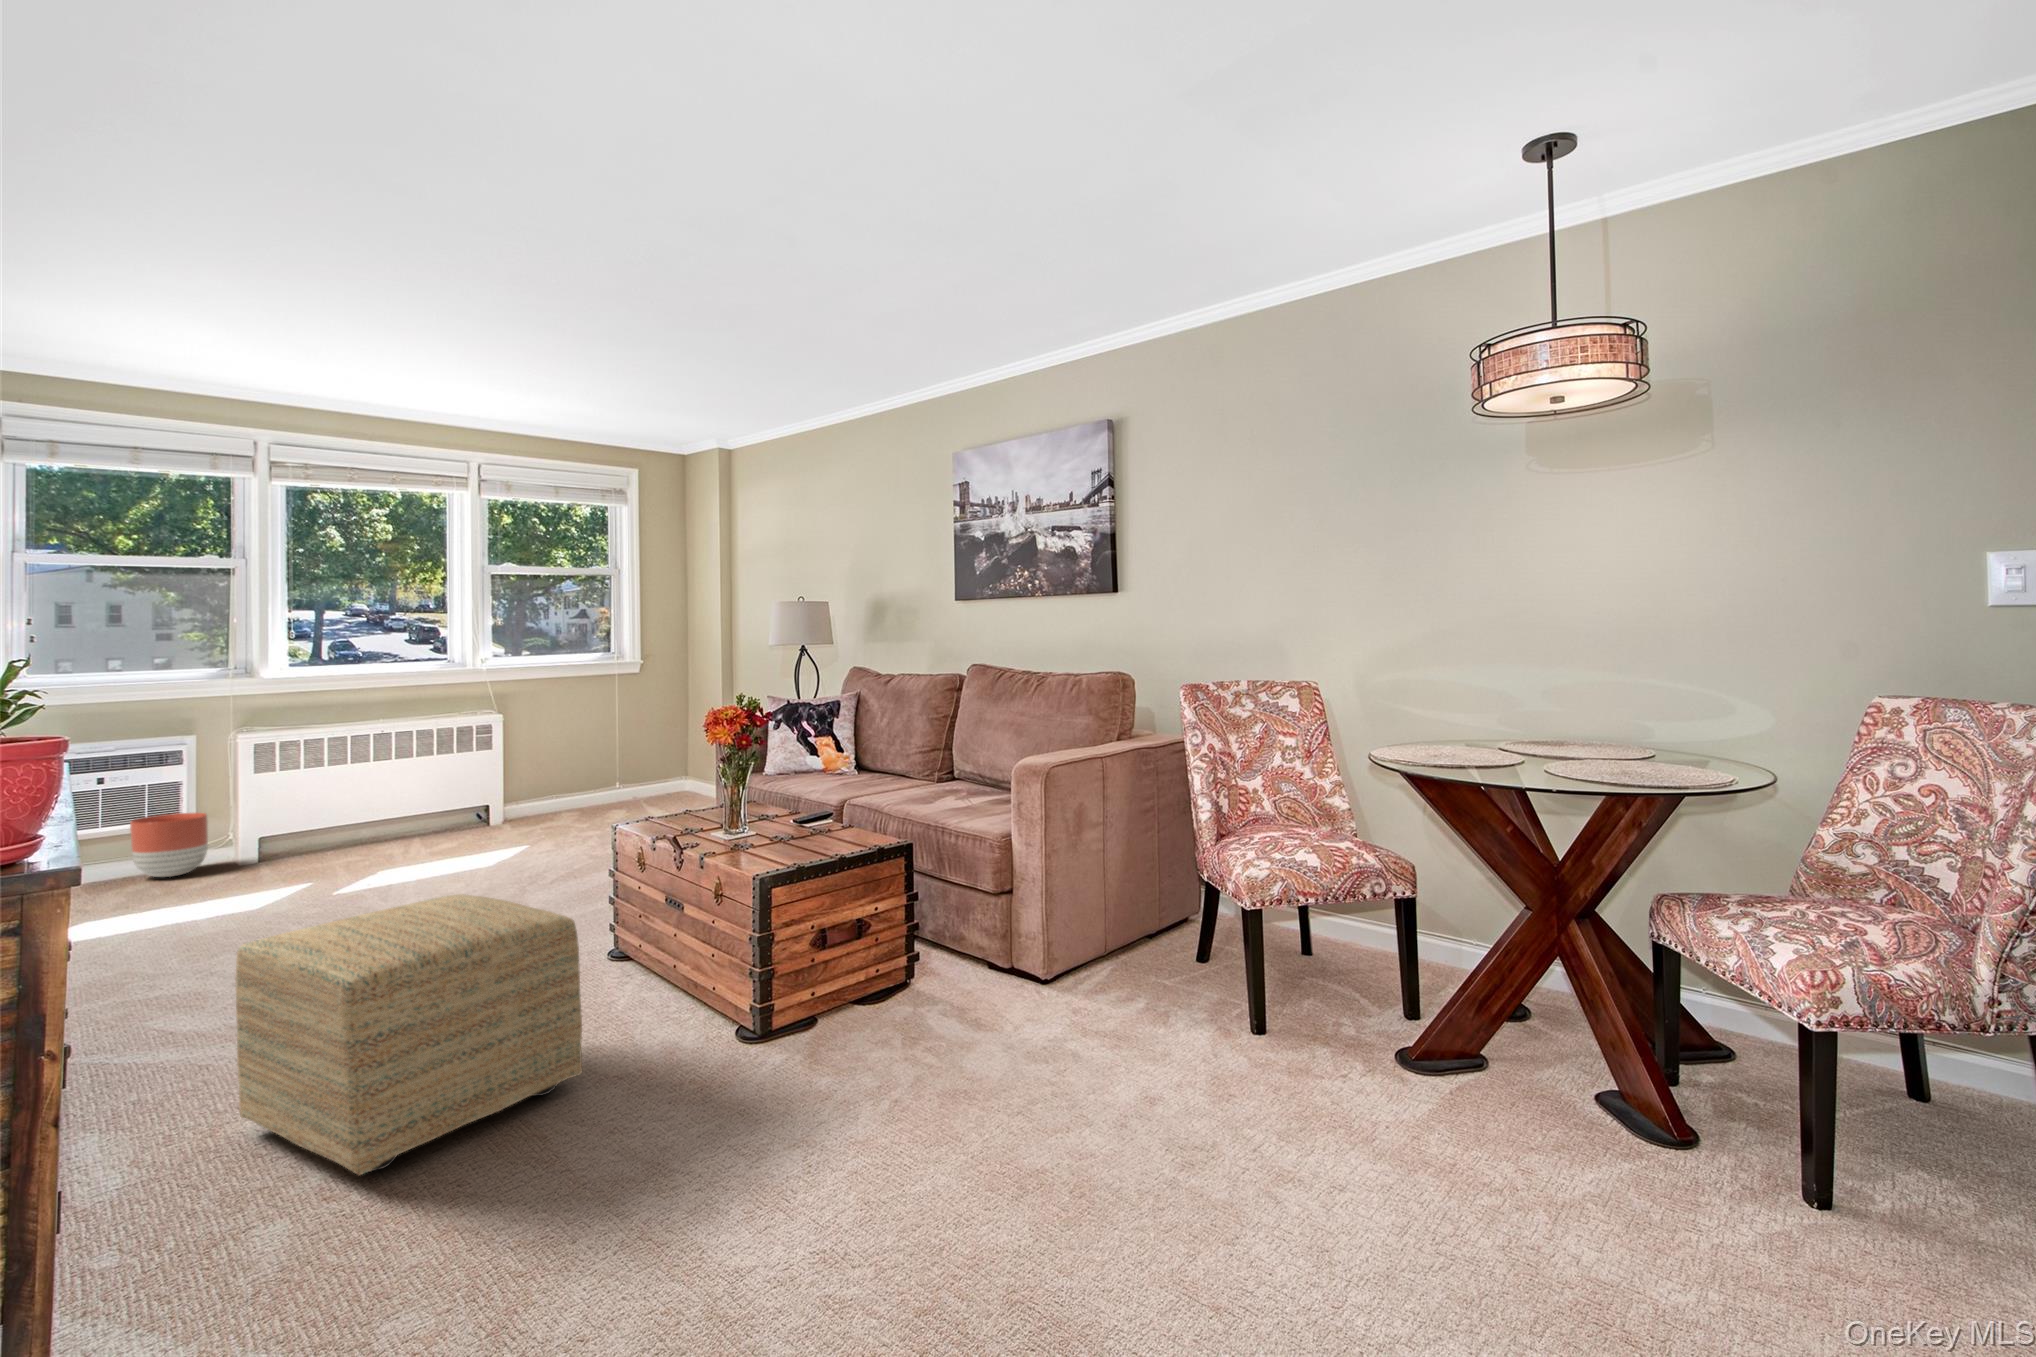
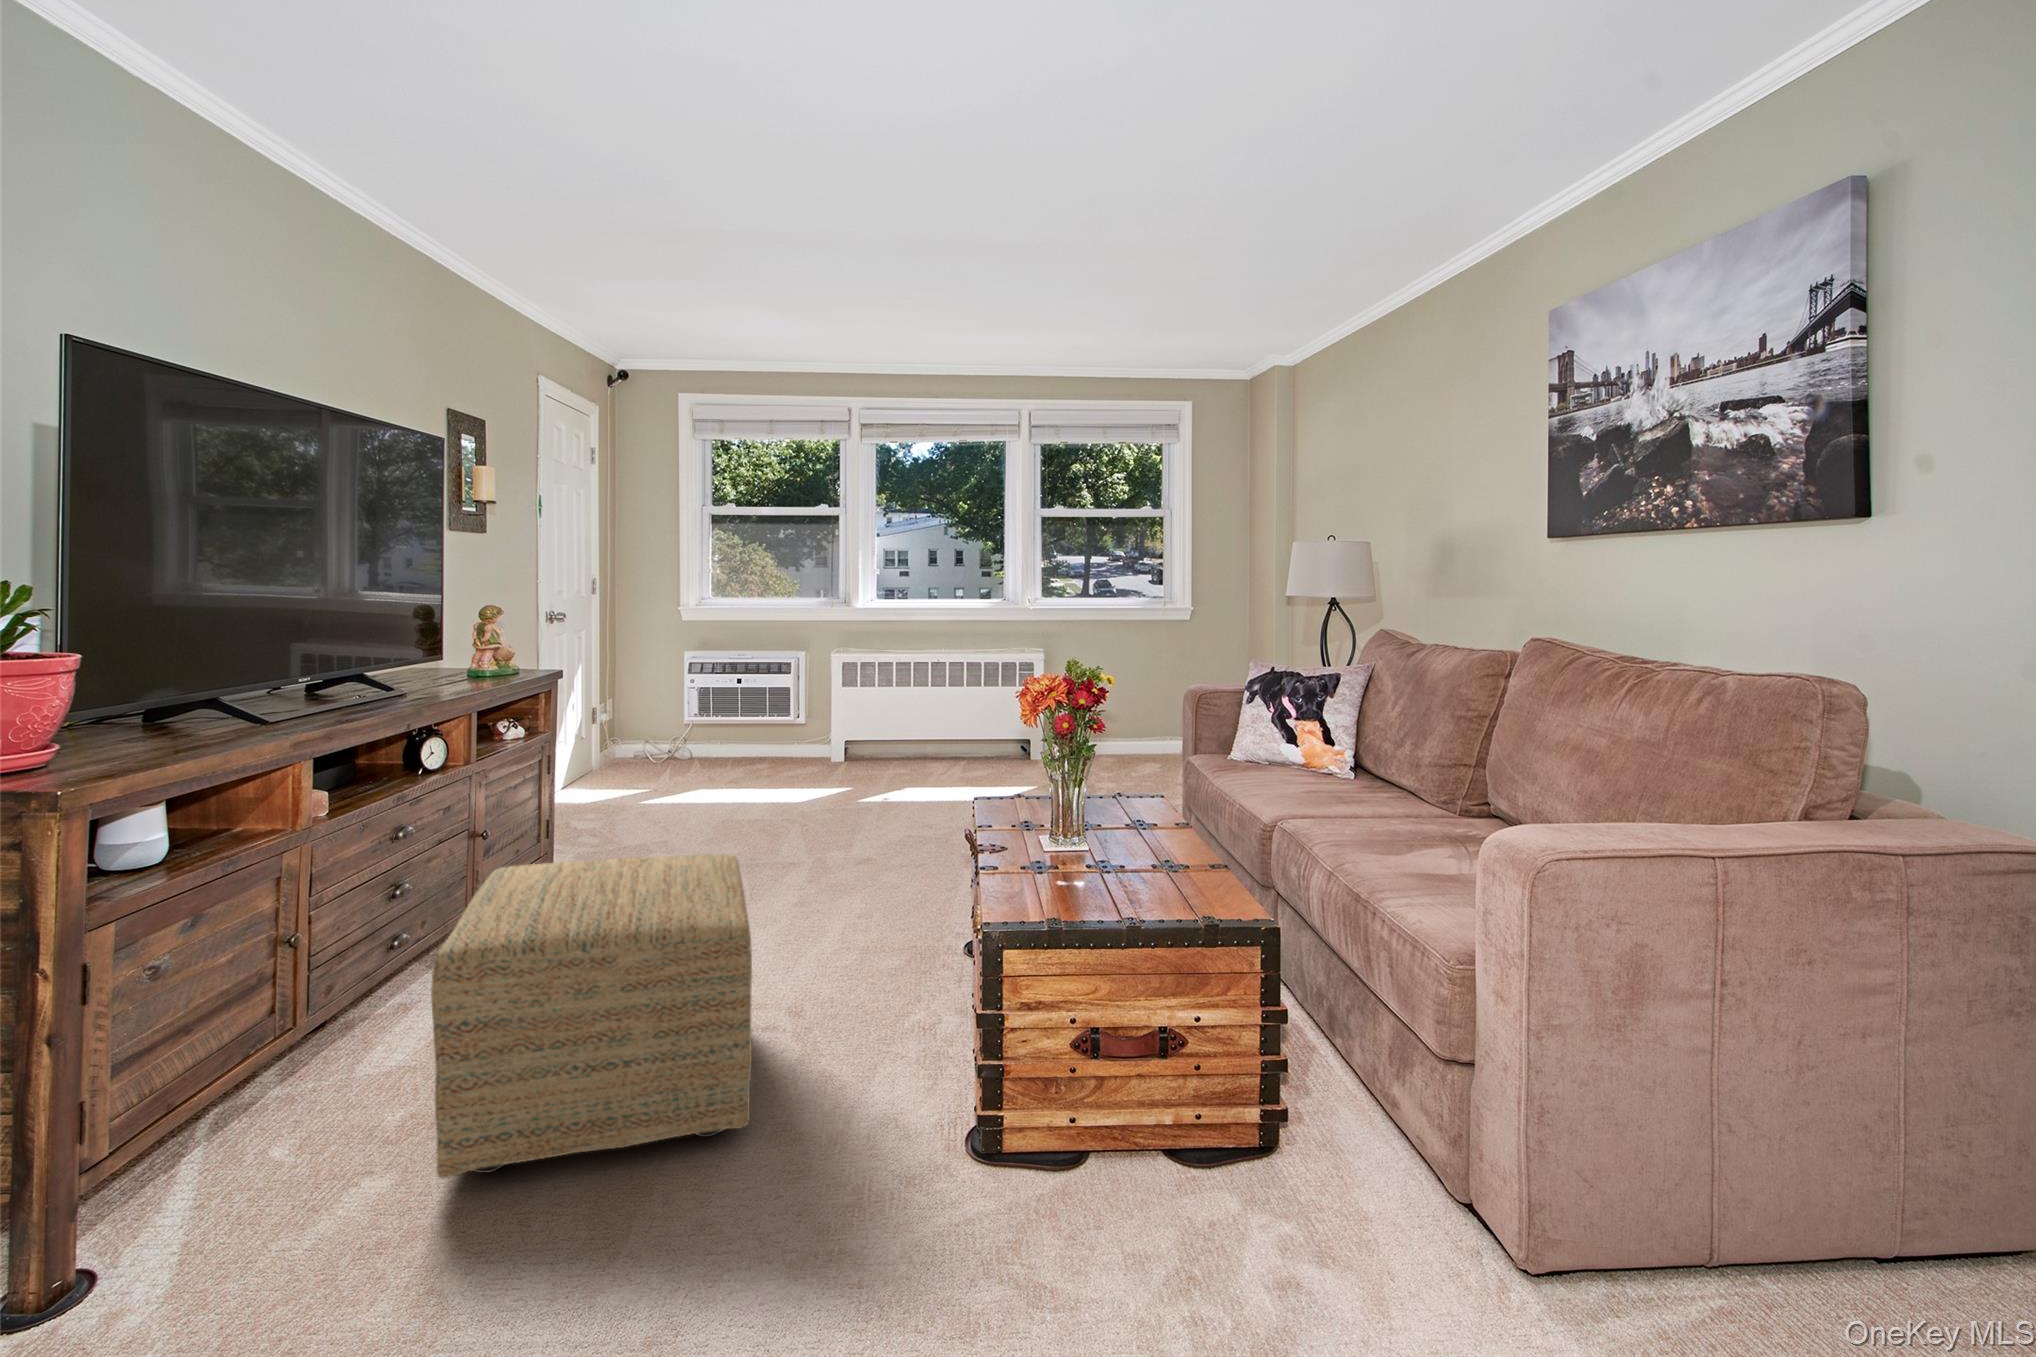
planter: present [130,813,208,877] -> none [763,715,812,766]

